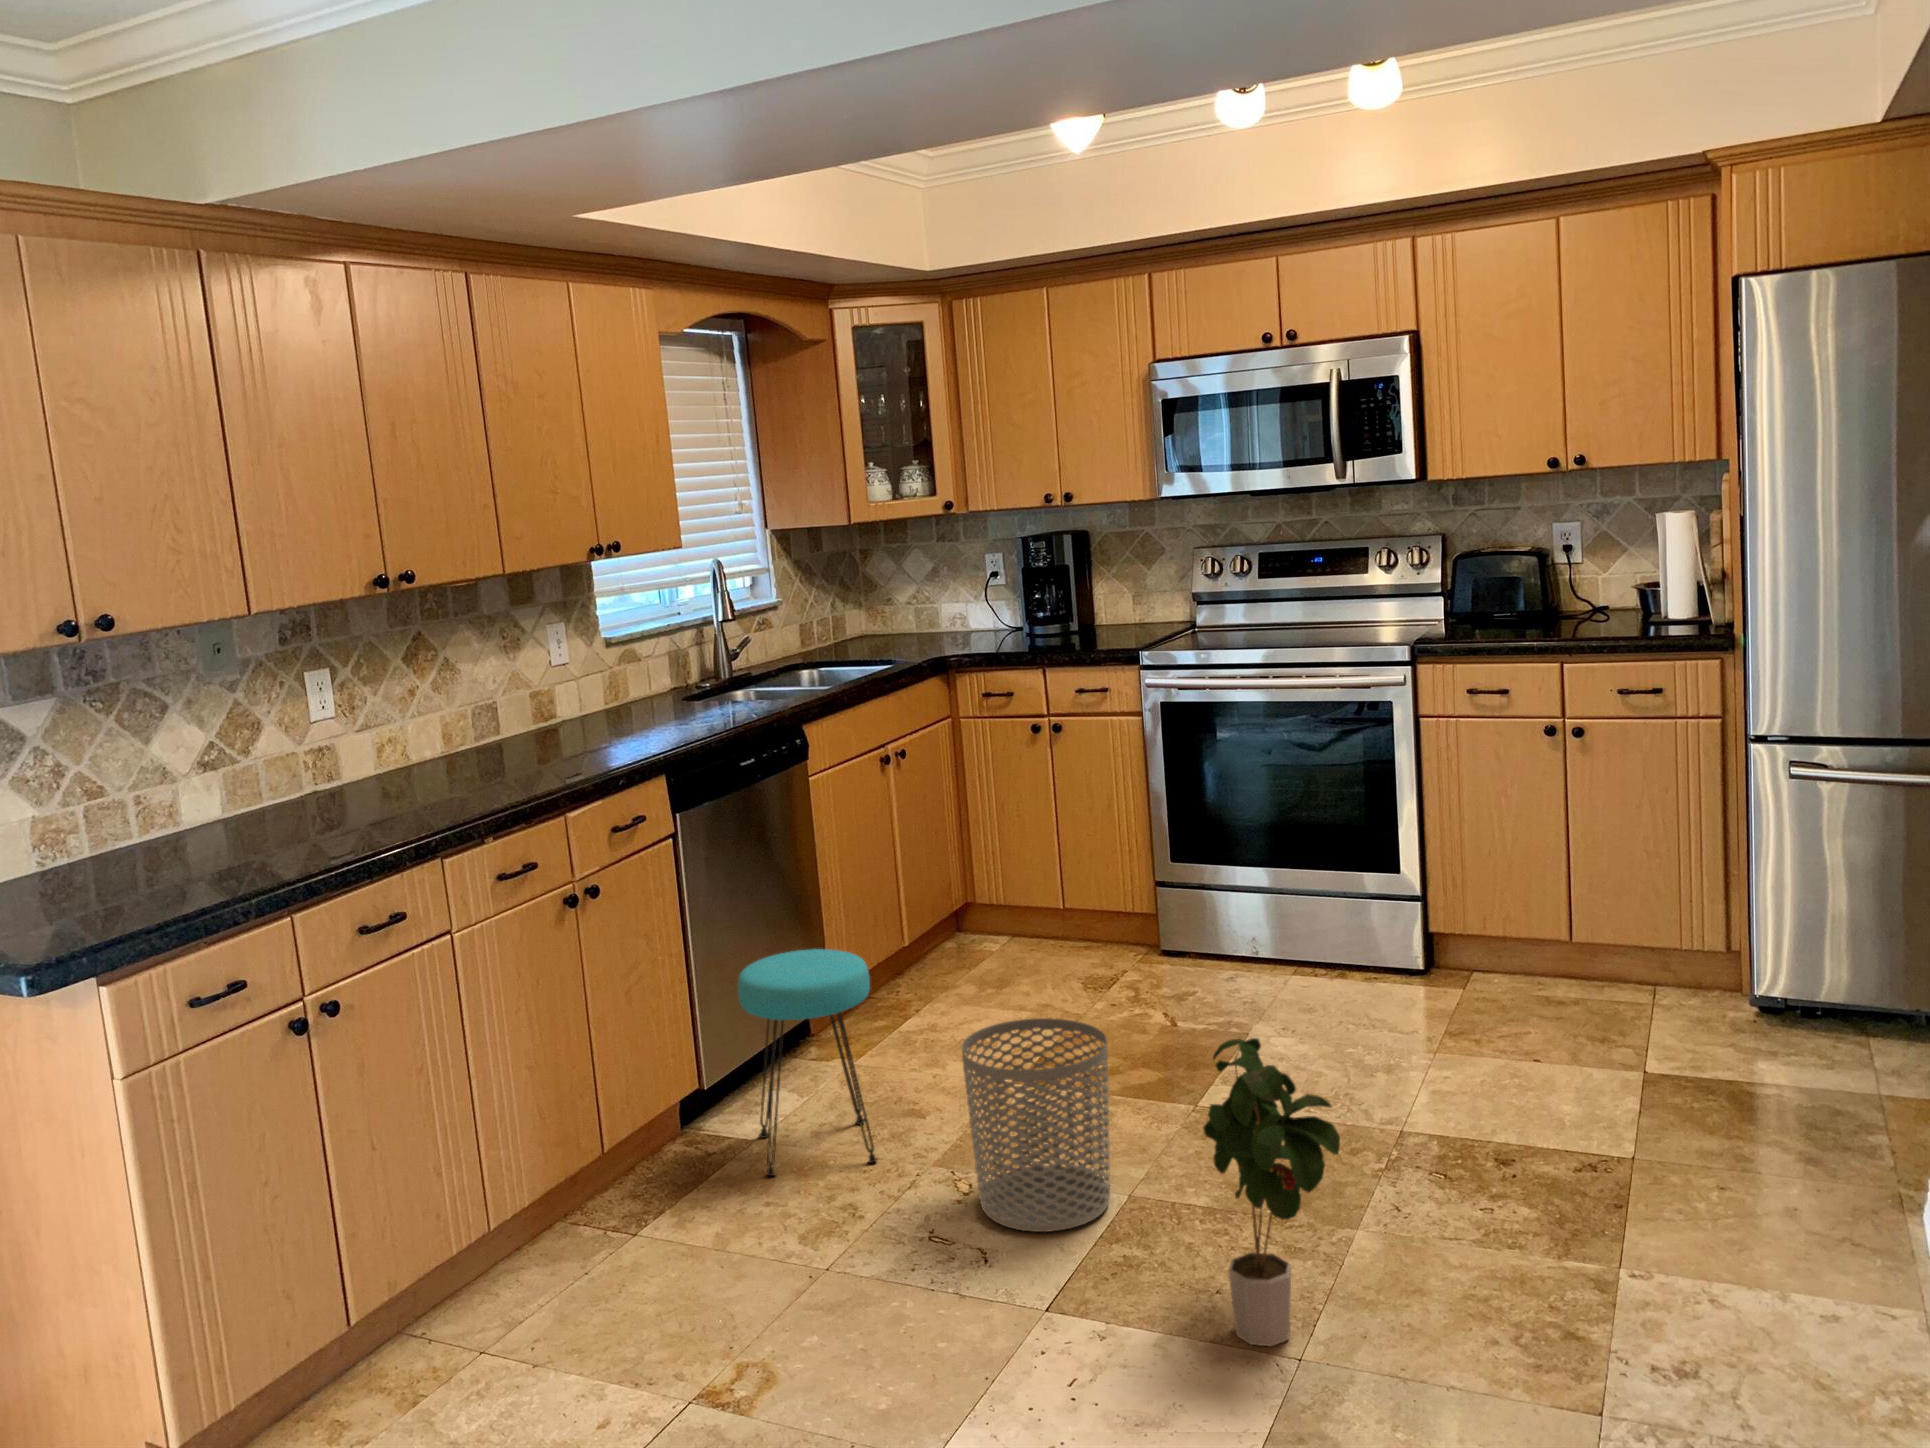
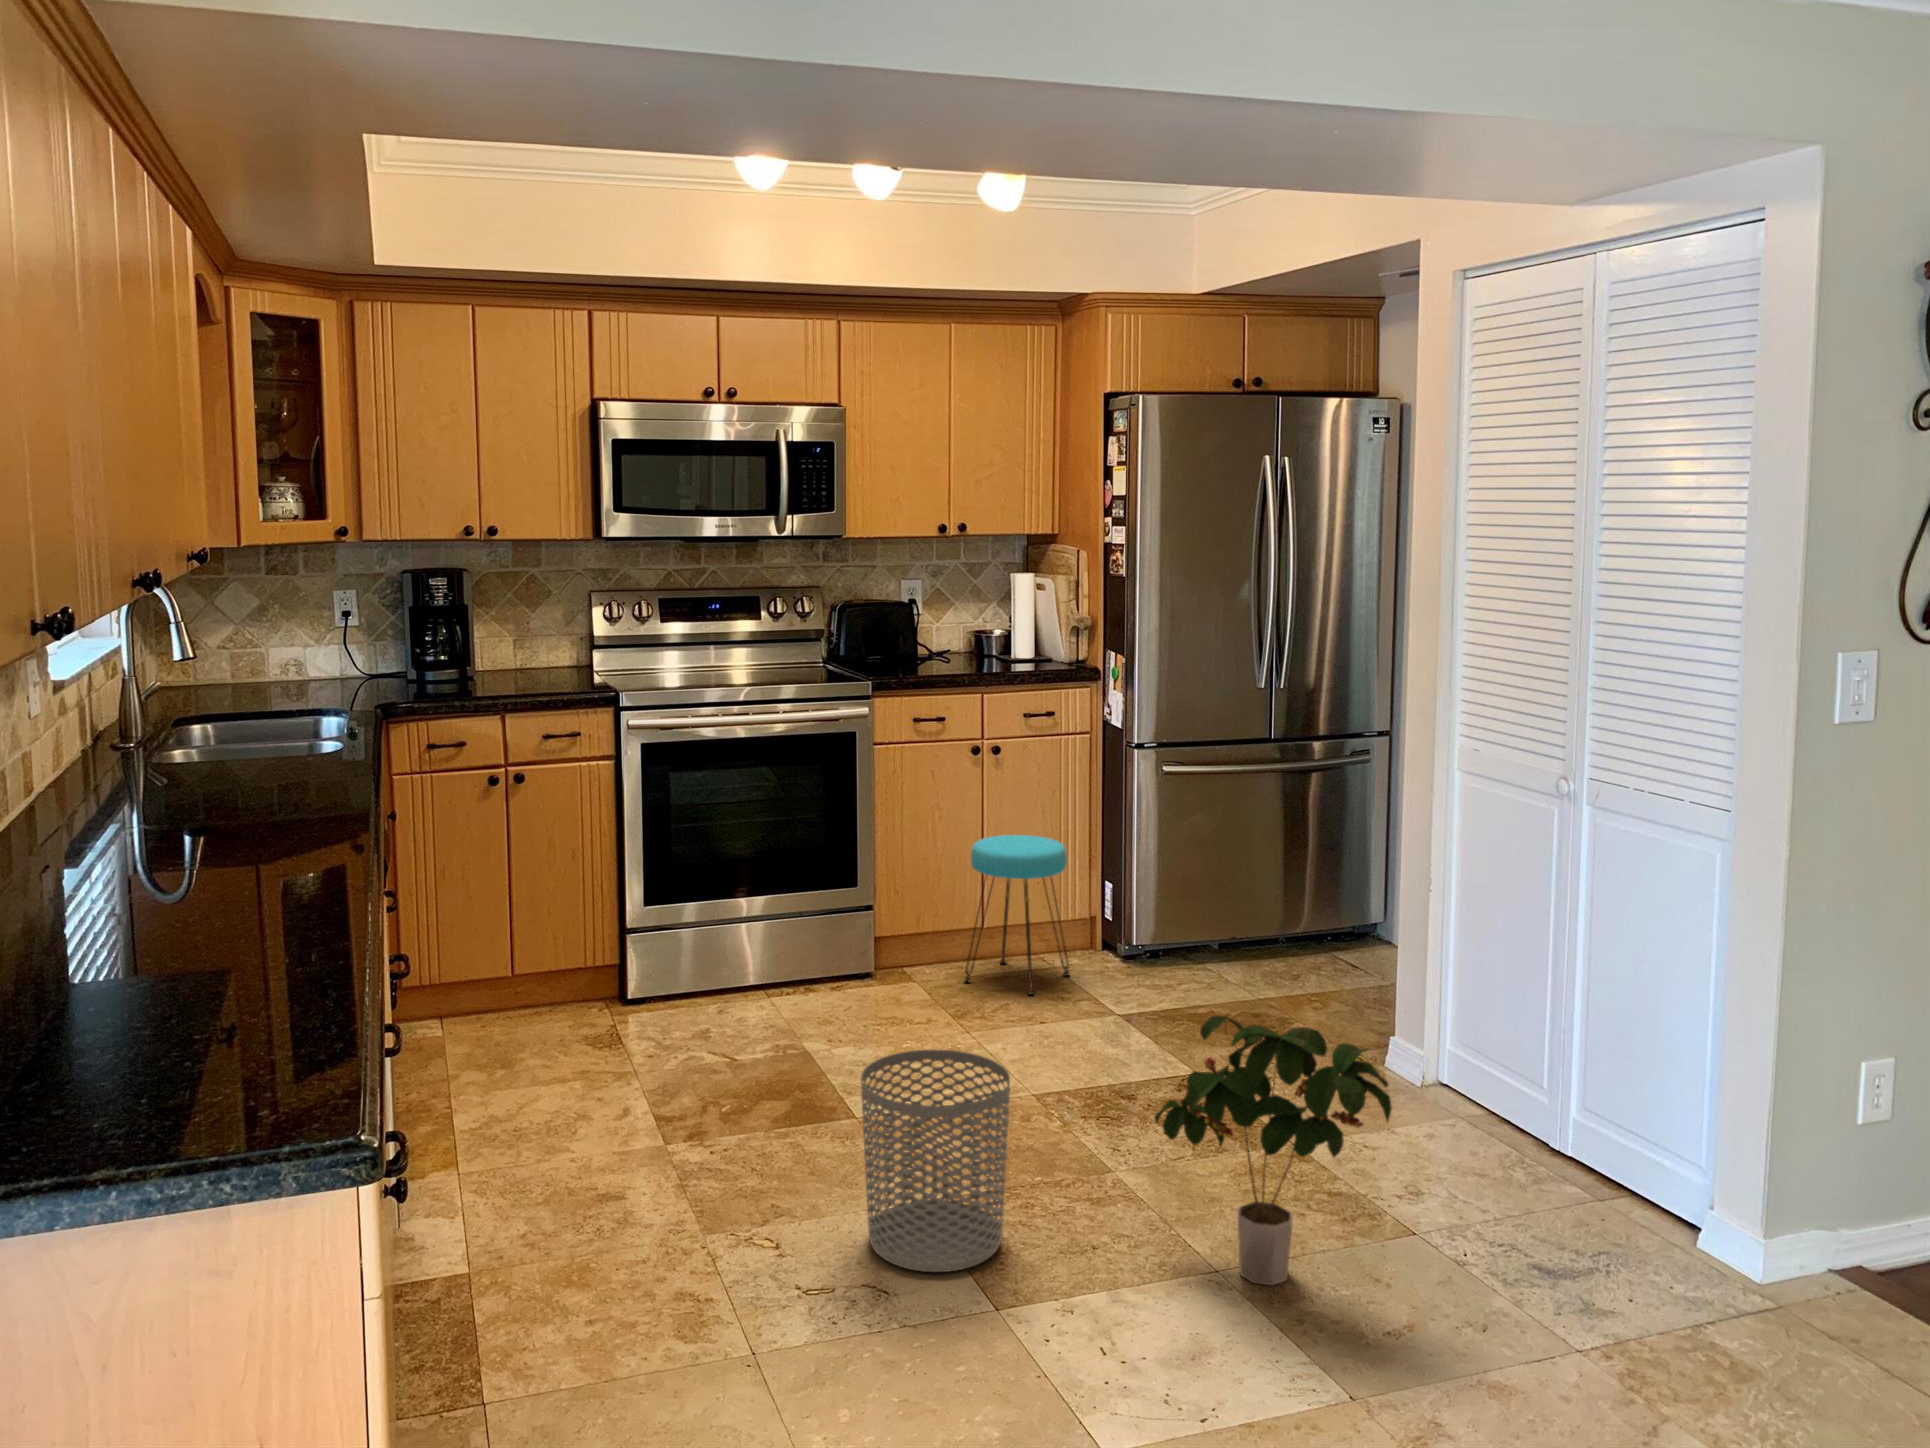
stool: present [738,949,877,1176] -> present [965,835,1069,995]

